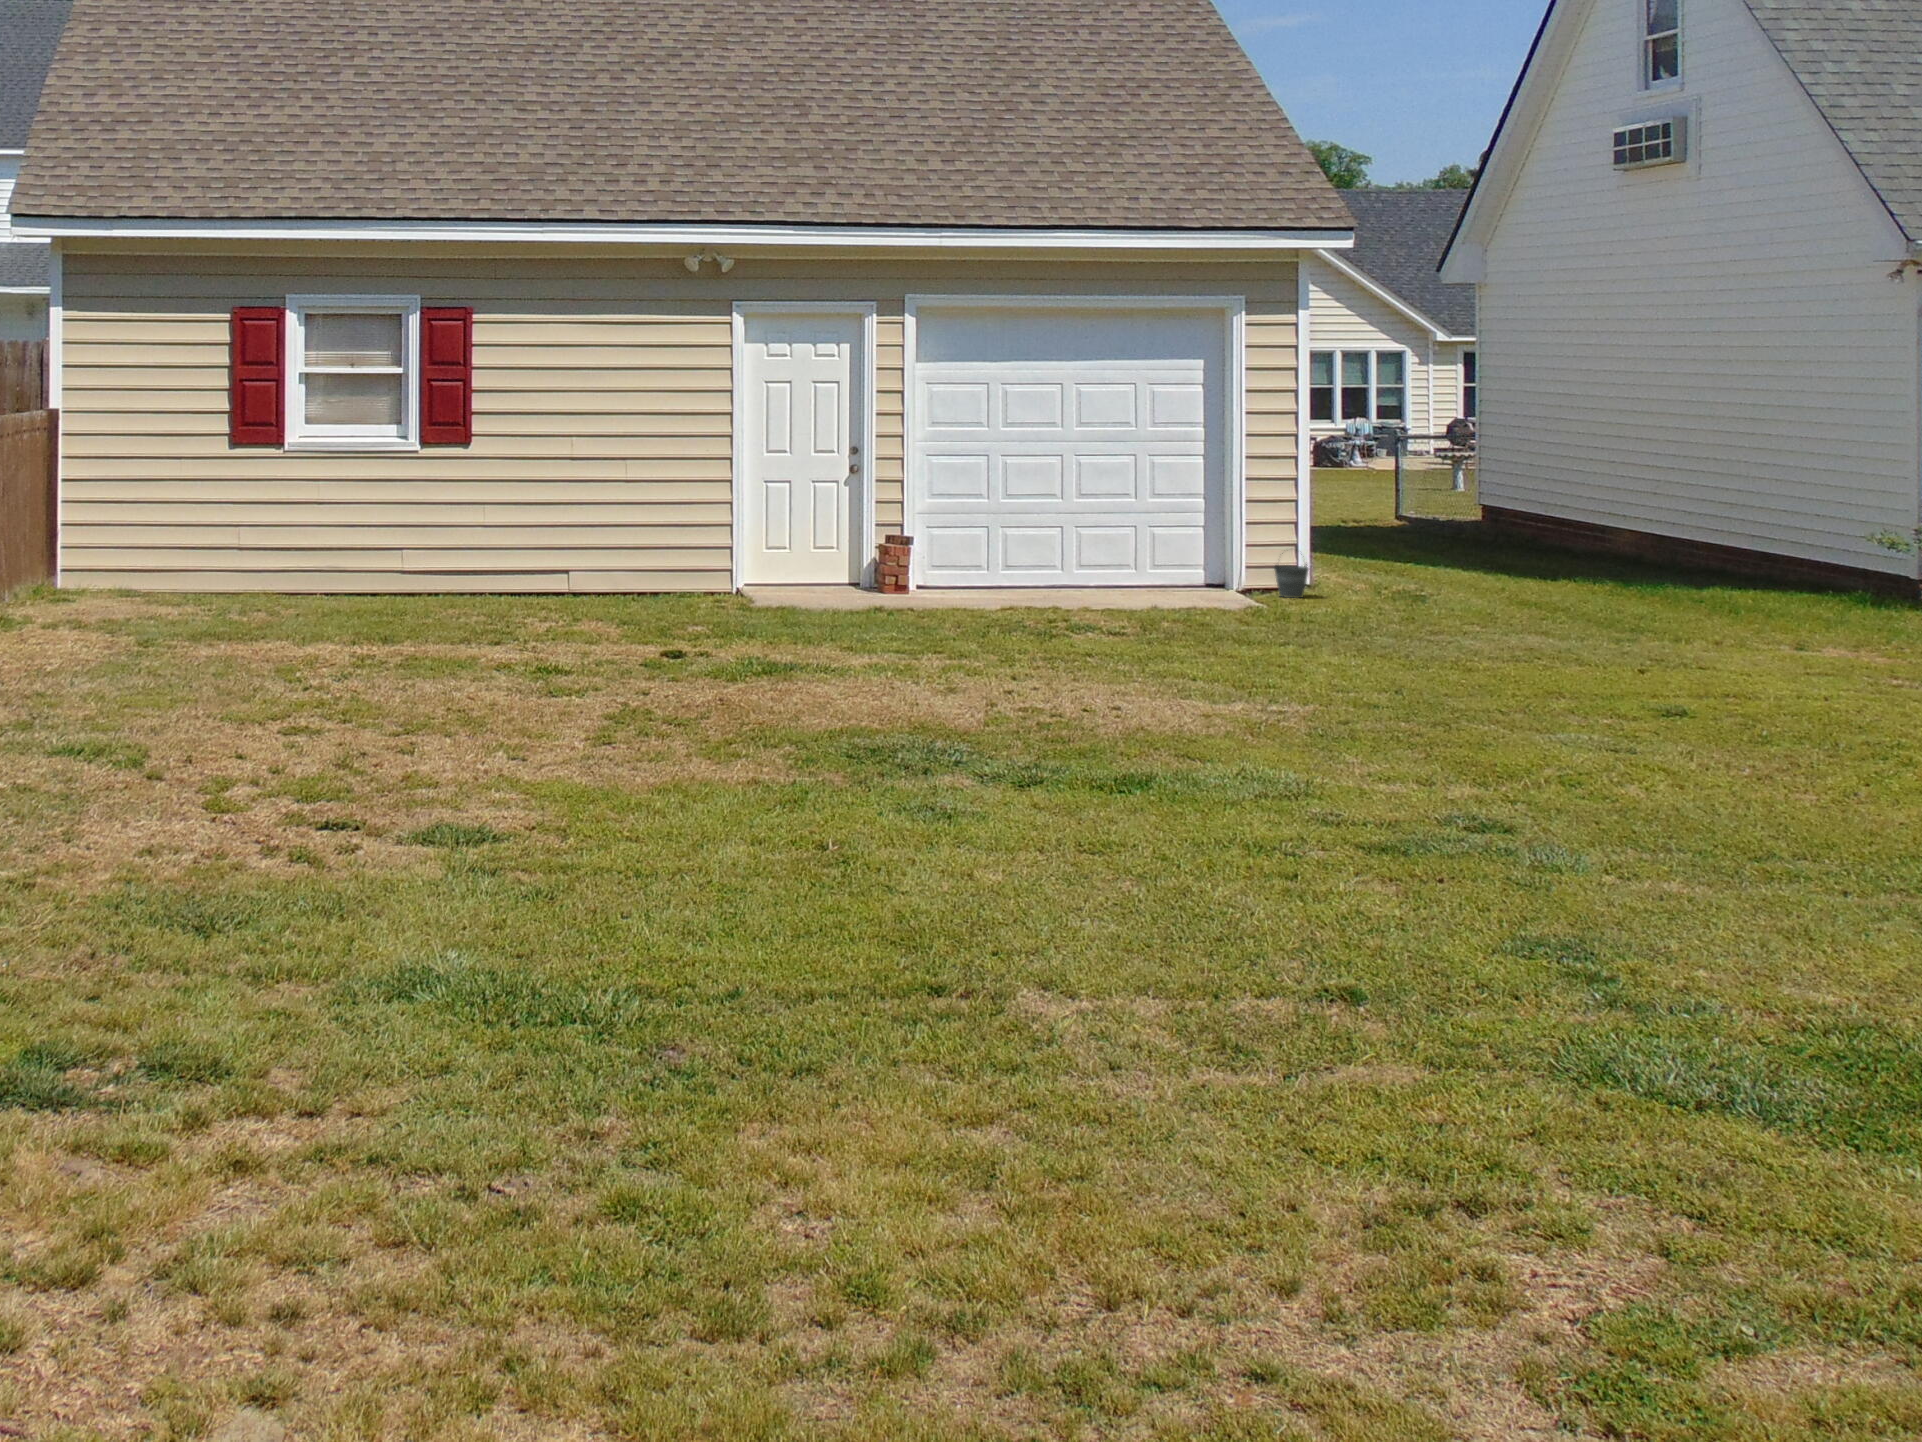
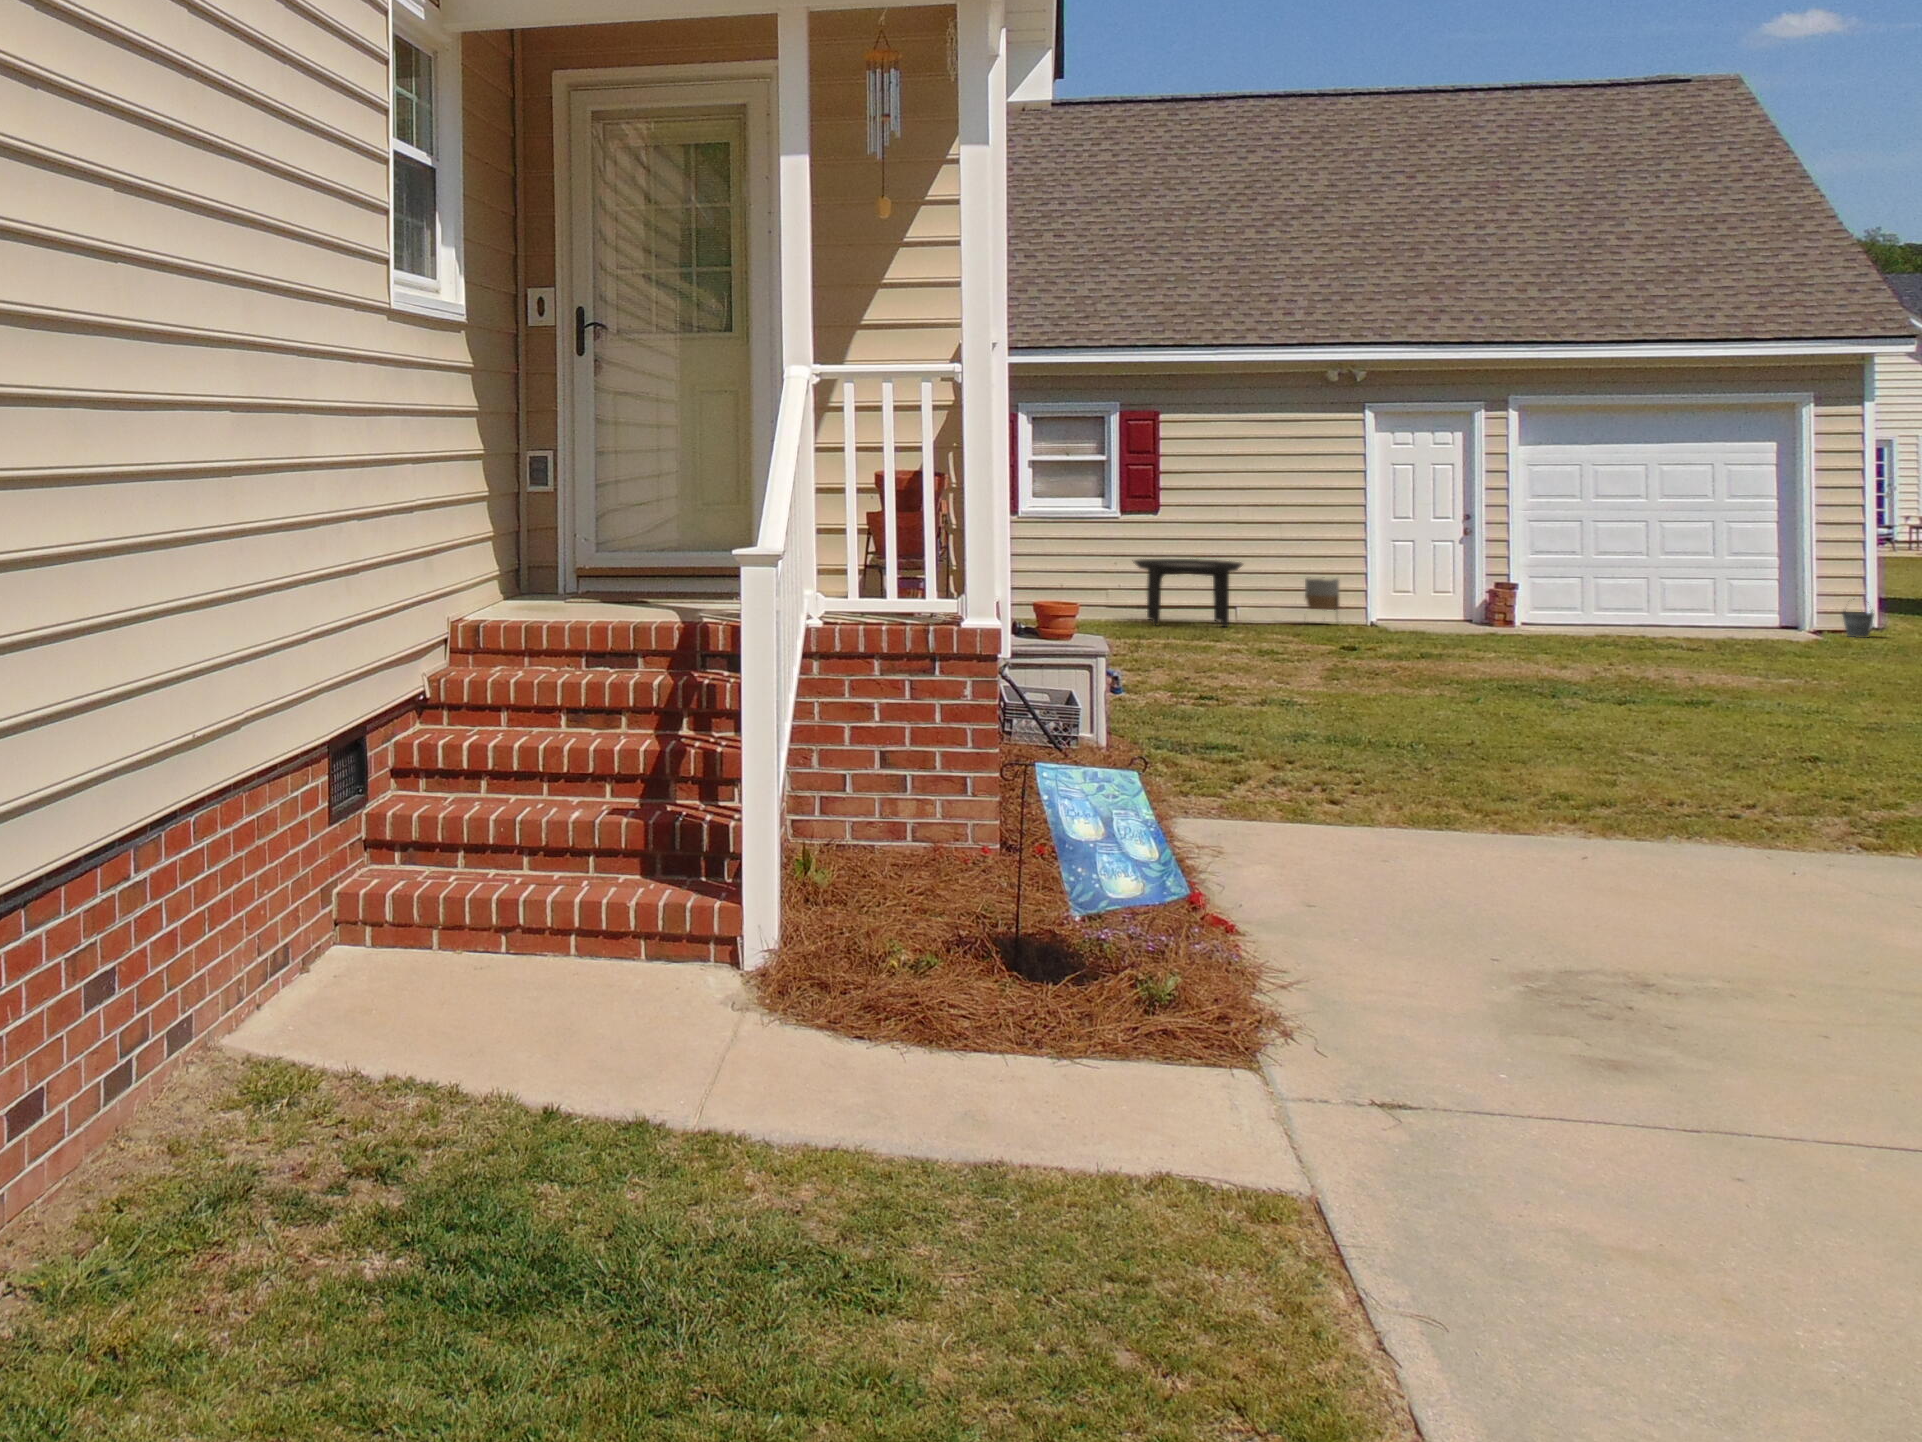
round table: none [428,510,574,608] -> present [1133,559,1243,627]
planter: none [654,533,698,598] -> present [1305,579,1340,610]

